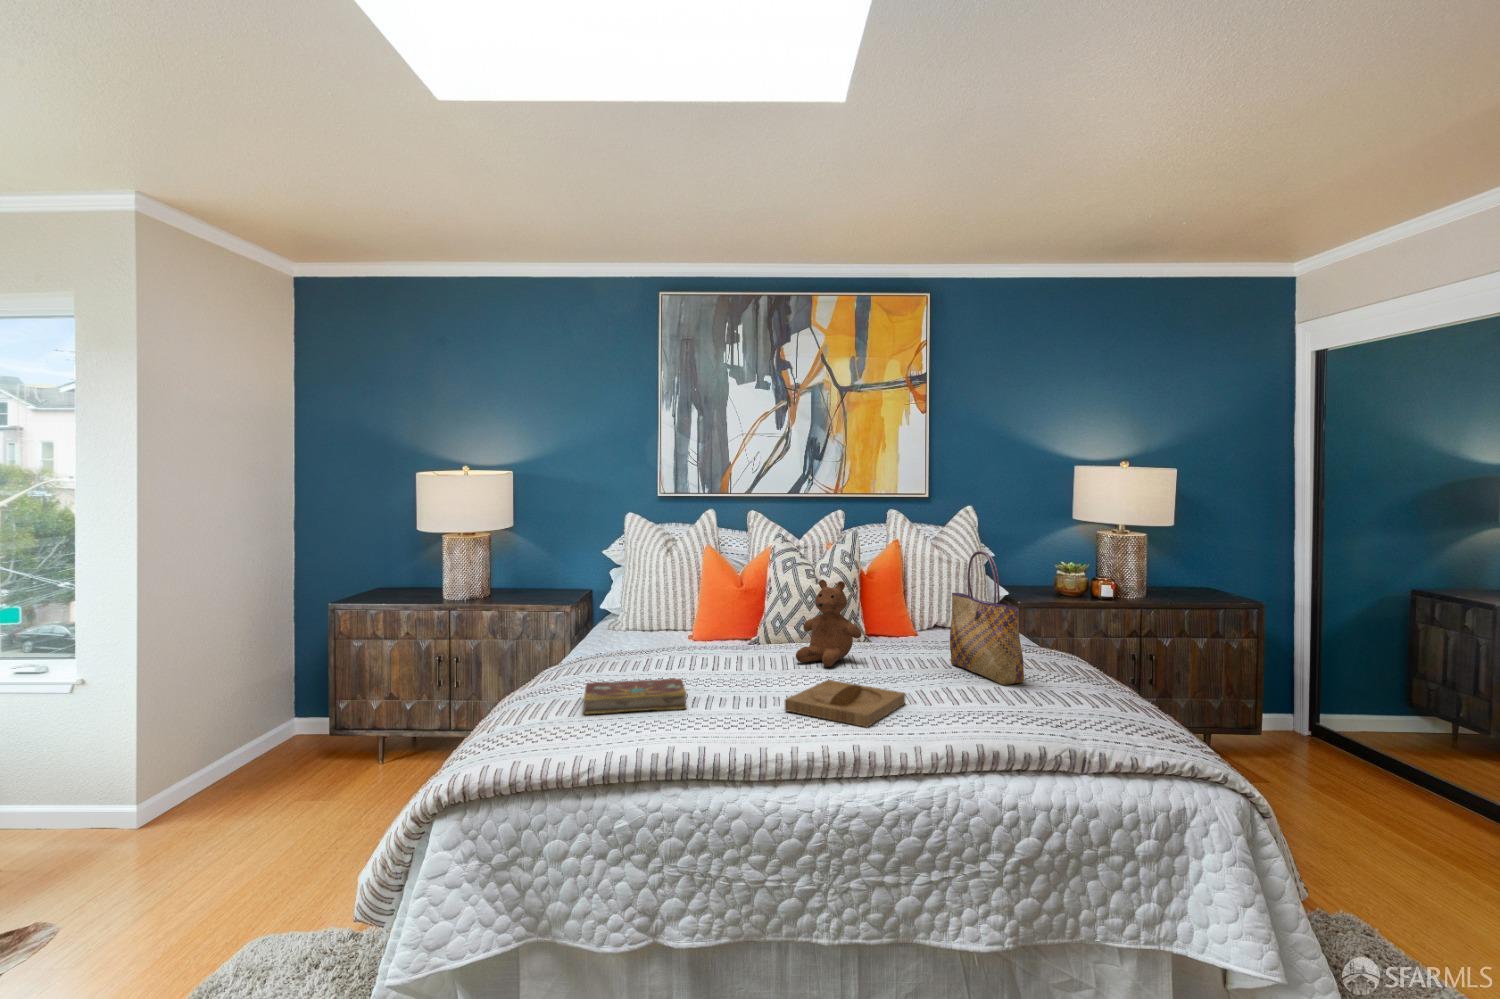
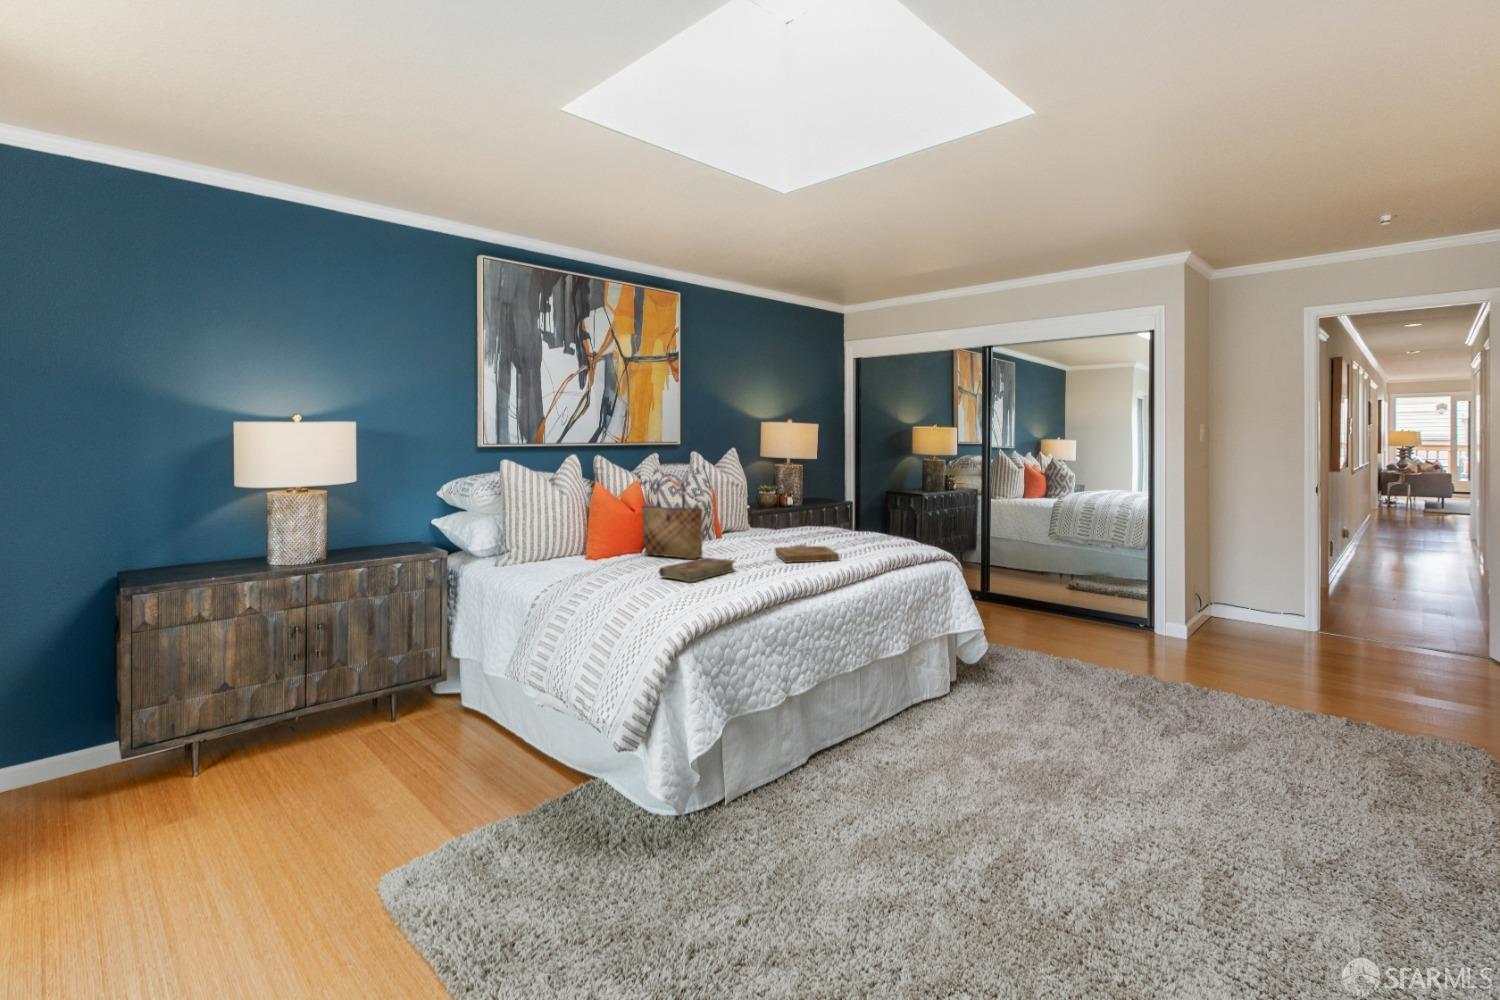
tote bag: present [950,551,1024,685] -> present [642,474,702,559]
teddy bear: present [796,579,861,667] -> none [707,492,751,548]

